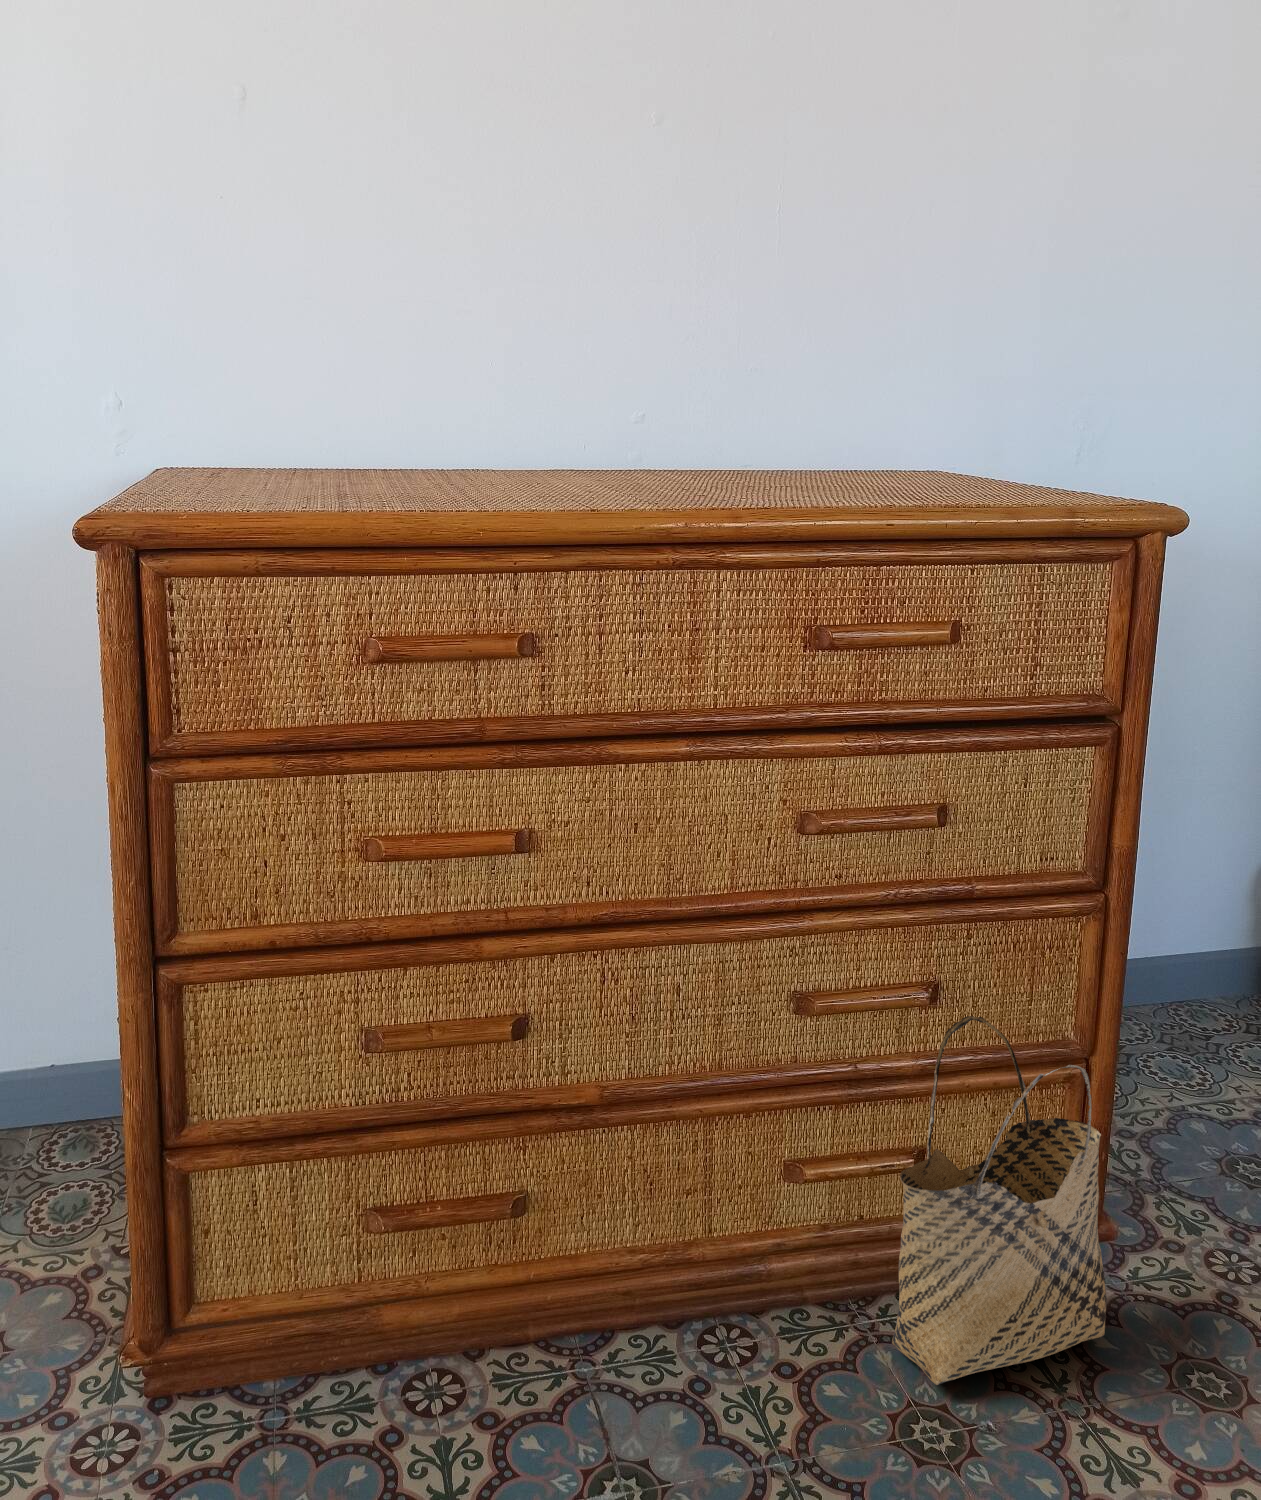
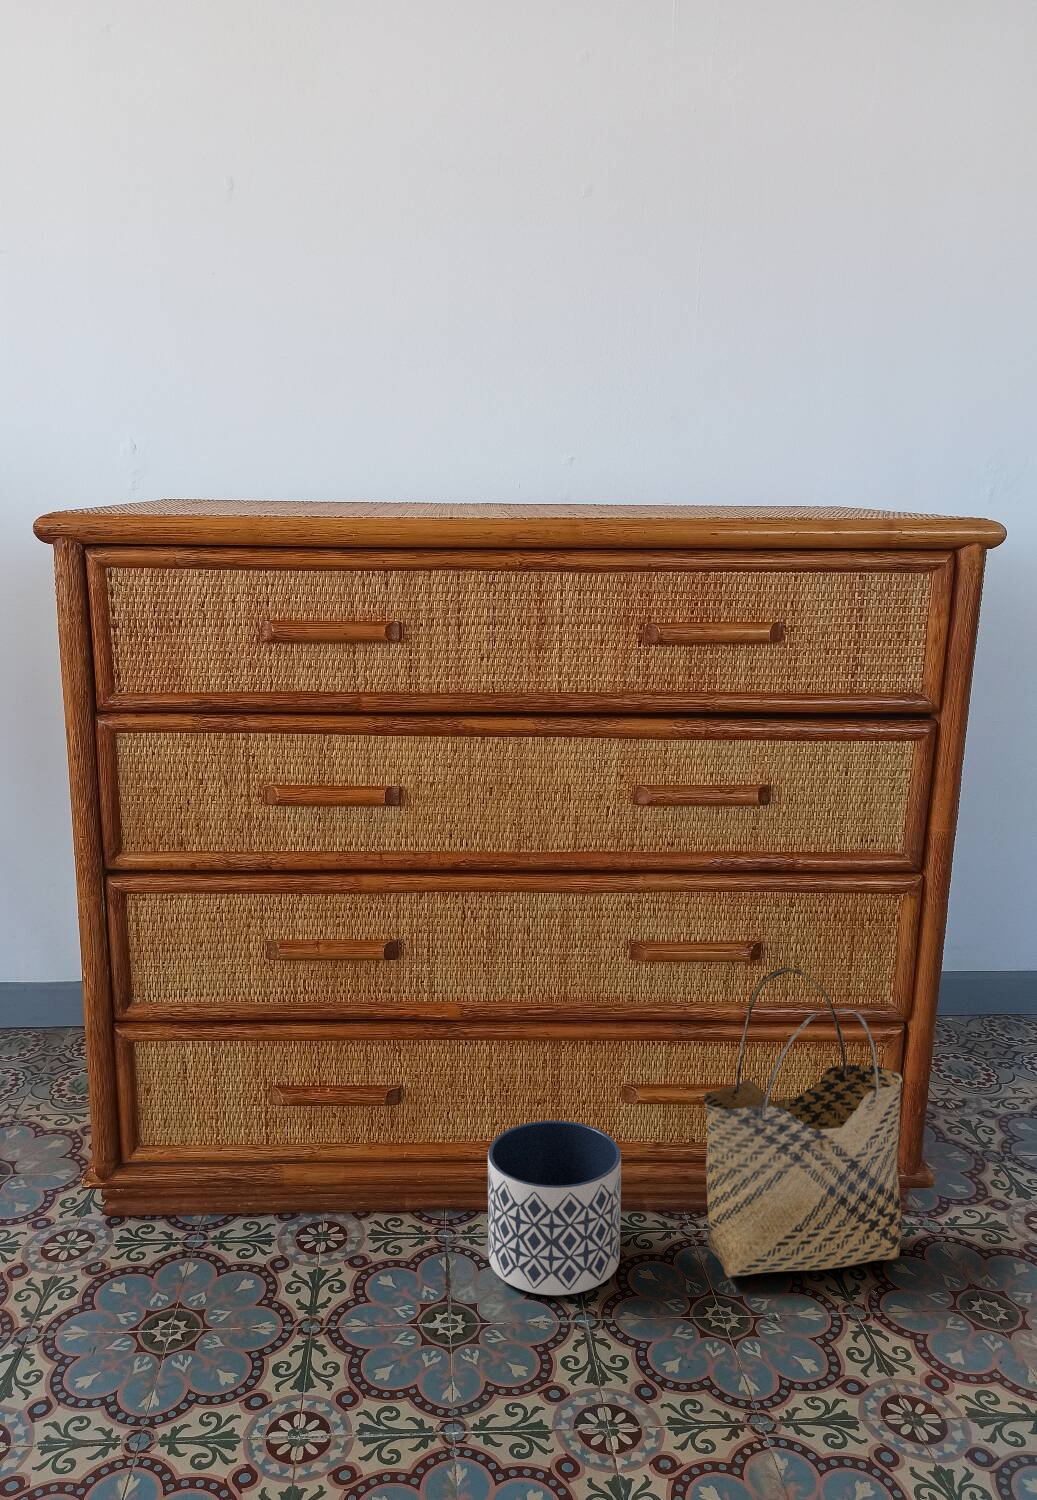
planter: none [648,1216,810,1435] -> present [488,1120,621,1295]

